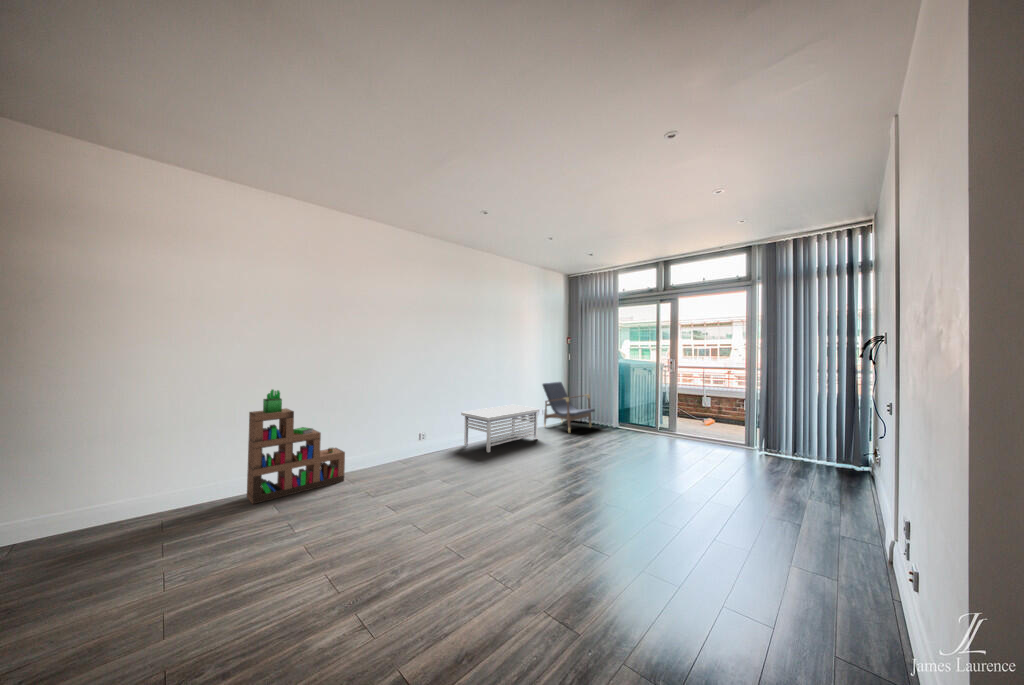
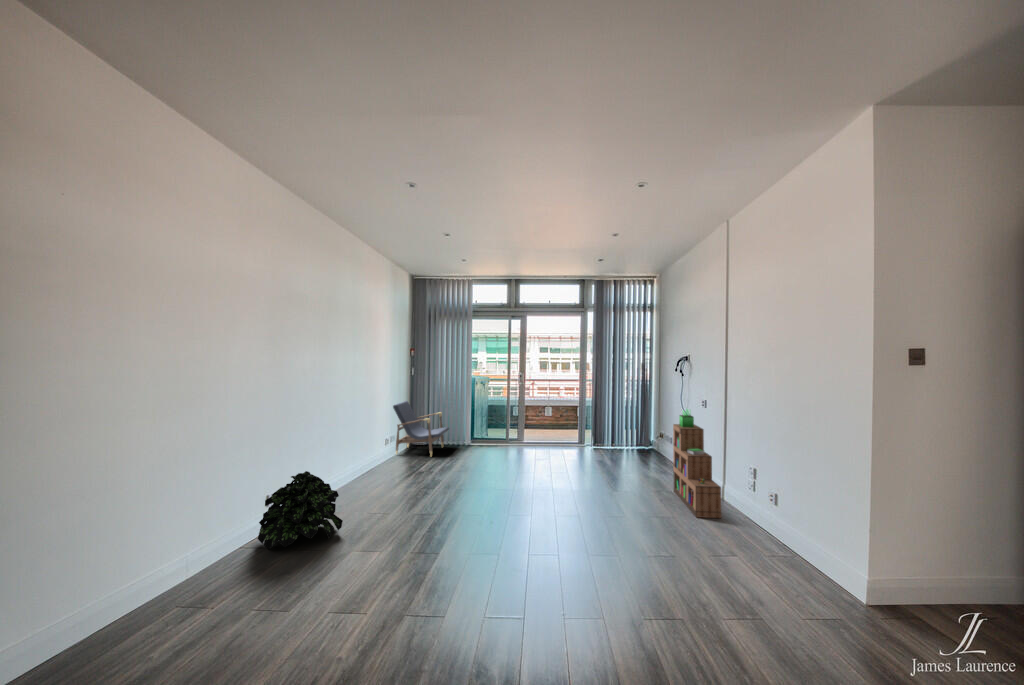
bookshelf: present [247,390,345,504] -> present [673,410,721,518]
storage bench: present [461,405,539,452] -> none [331,434,410,493]
potted plant: none [370,420,429,477] -> present [258,471,343,549]

